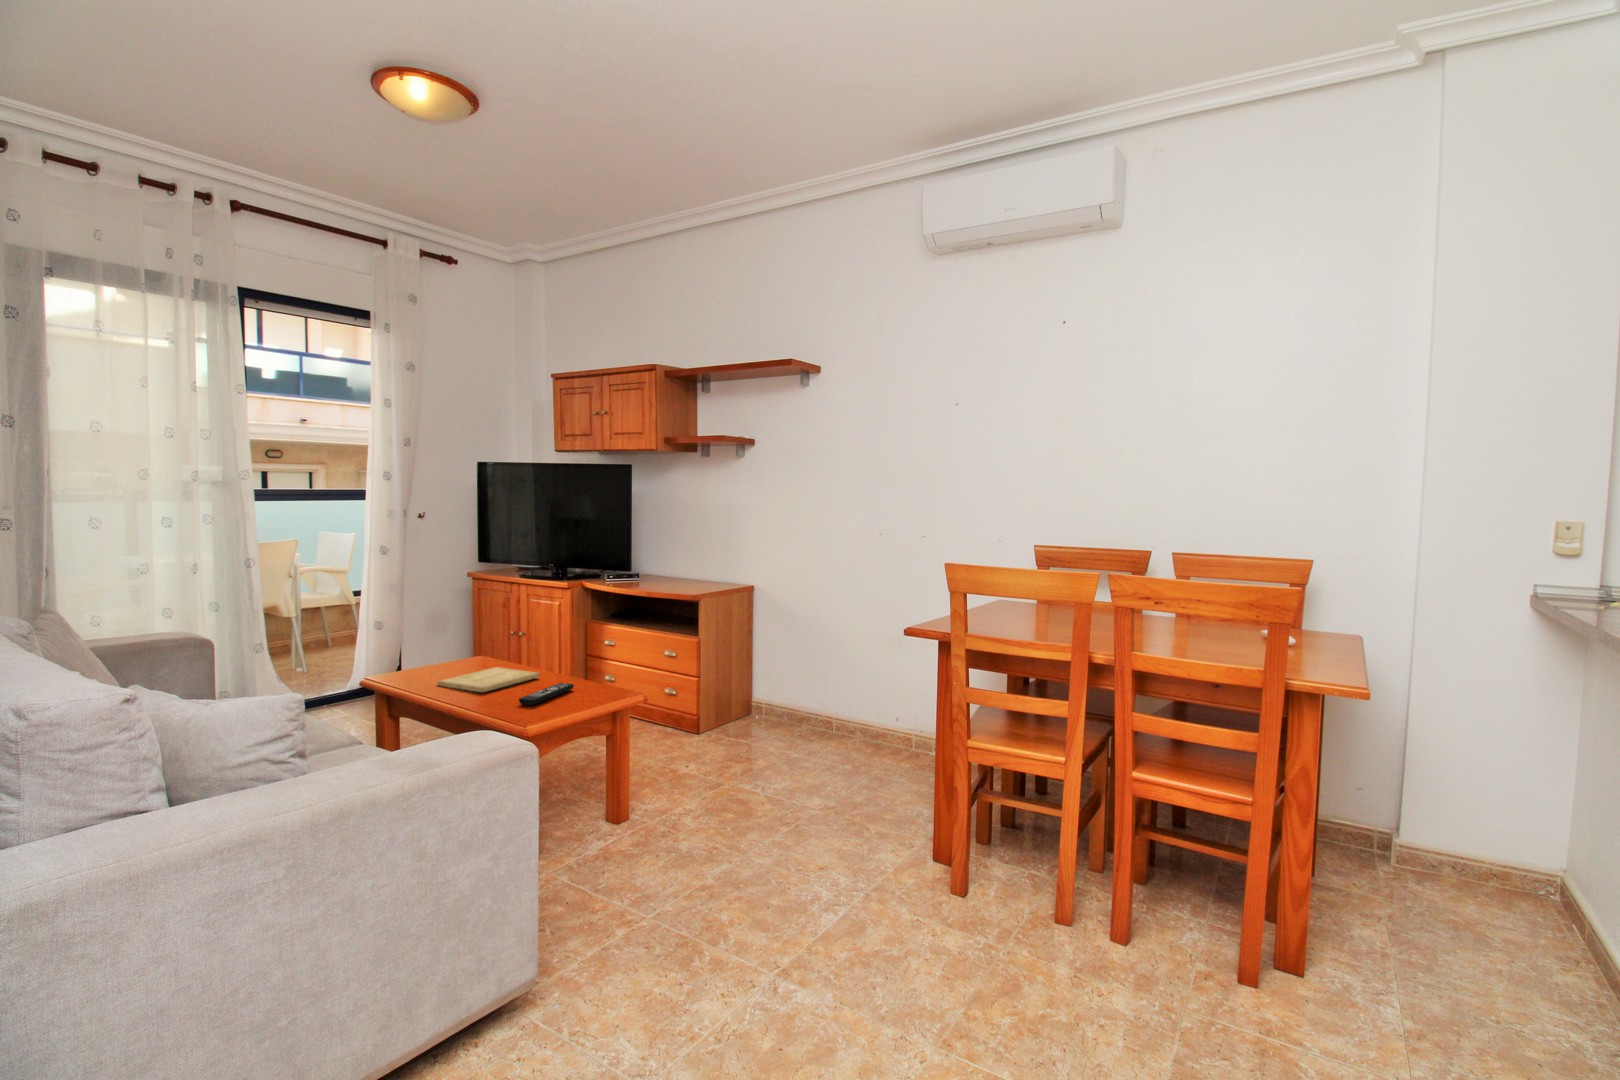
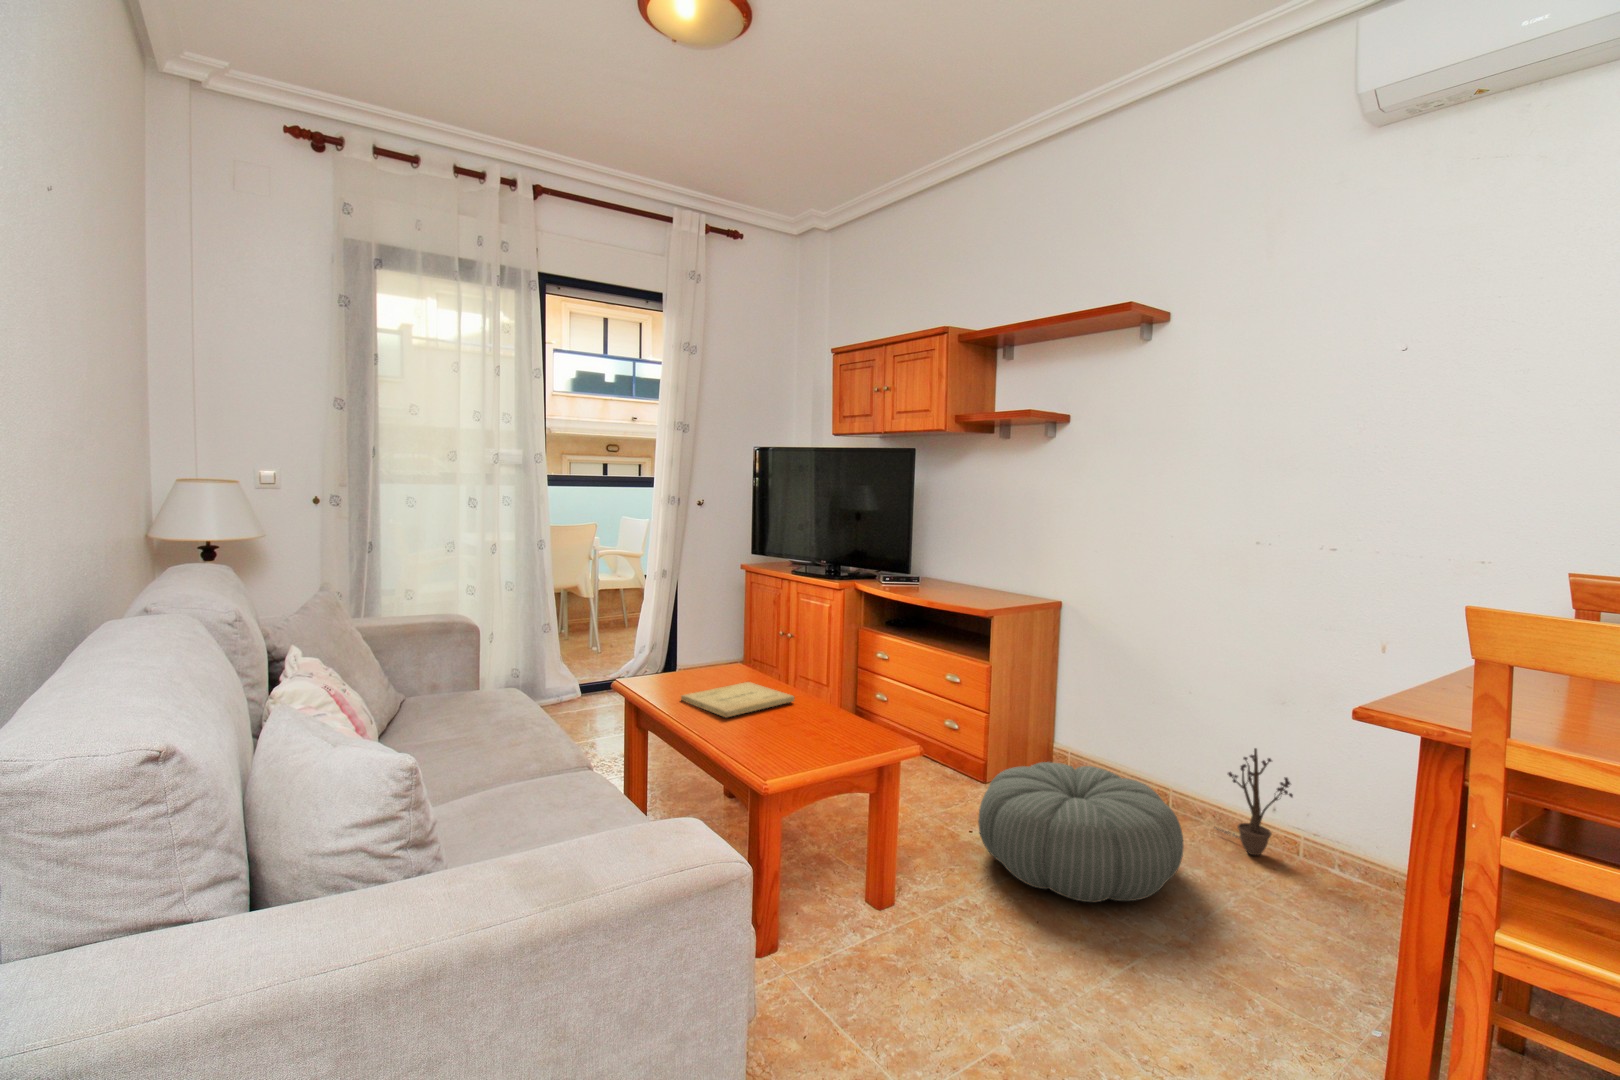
decorative plant: none [860,678,904,753] -> present [1216,748,1293,855]
remote control: present [519,683,574,705] -> none [763,715,832,745]
pouf: none [692,705,834,794] -> present [978,762,1184,902]

